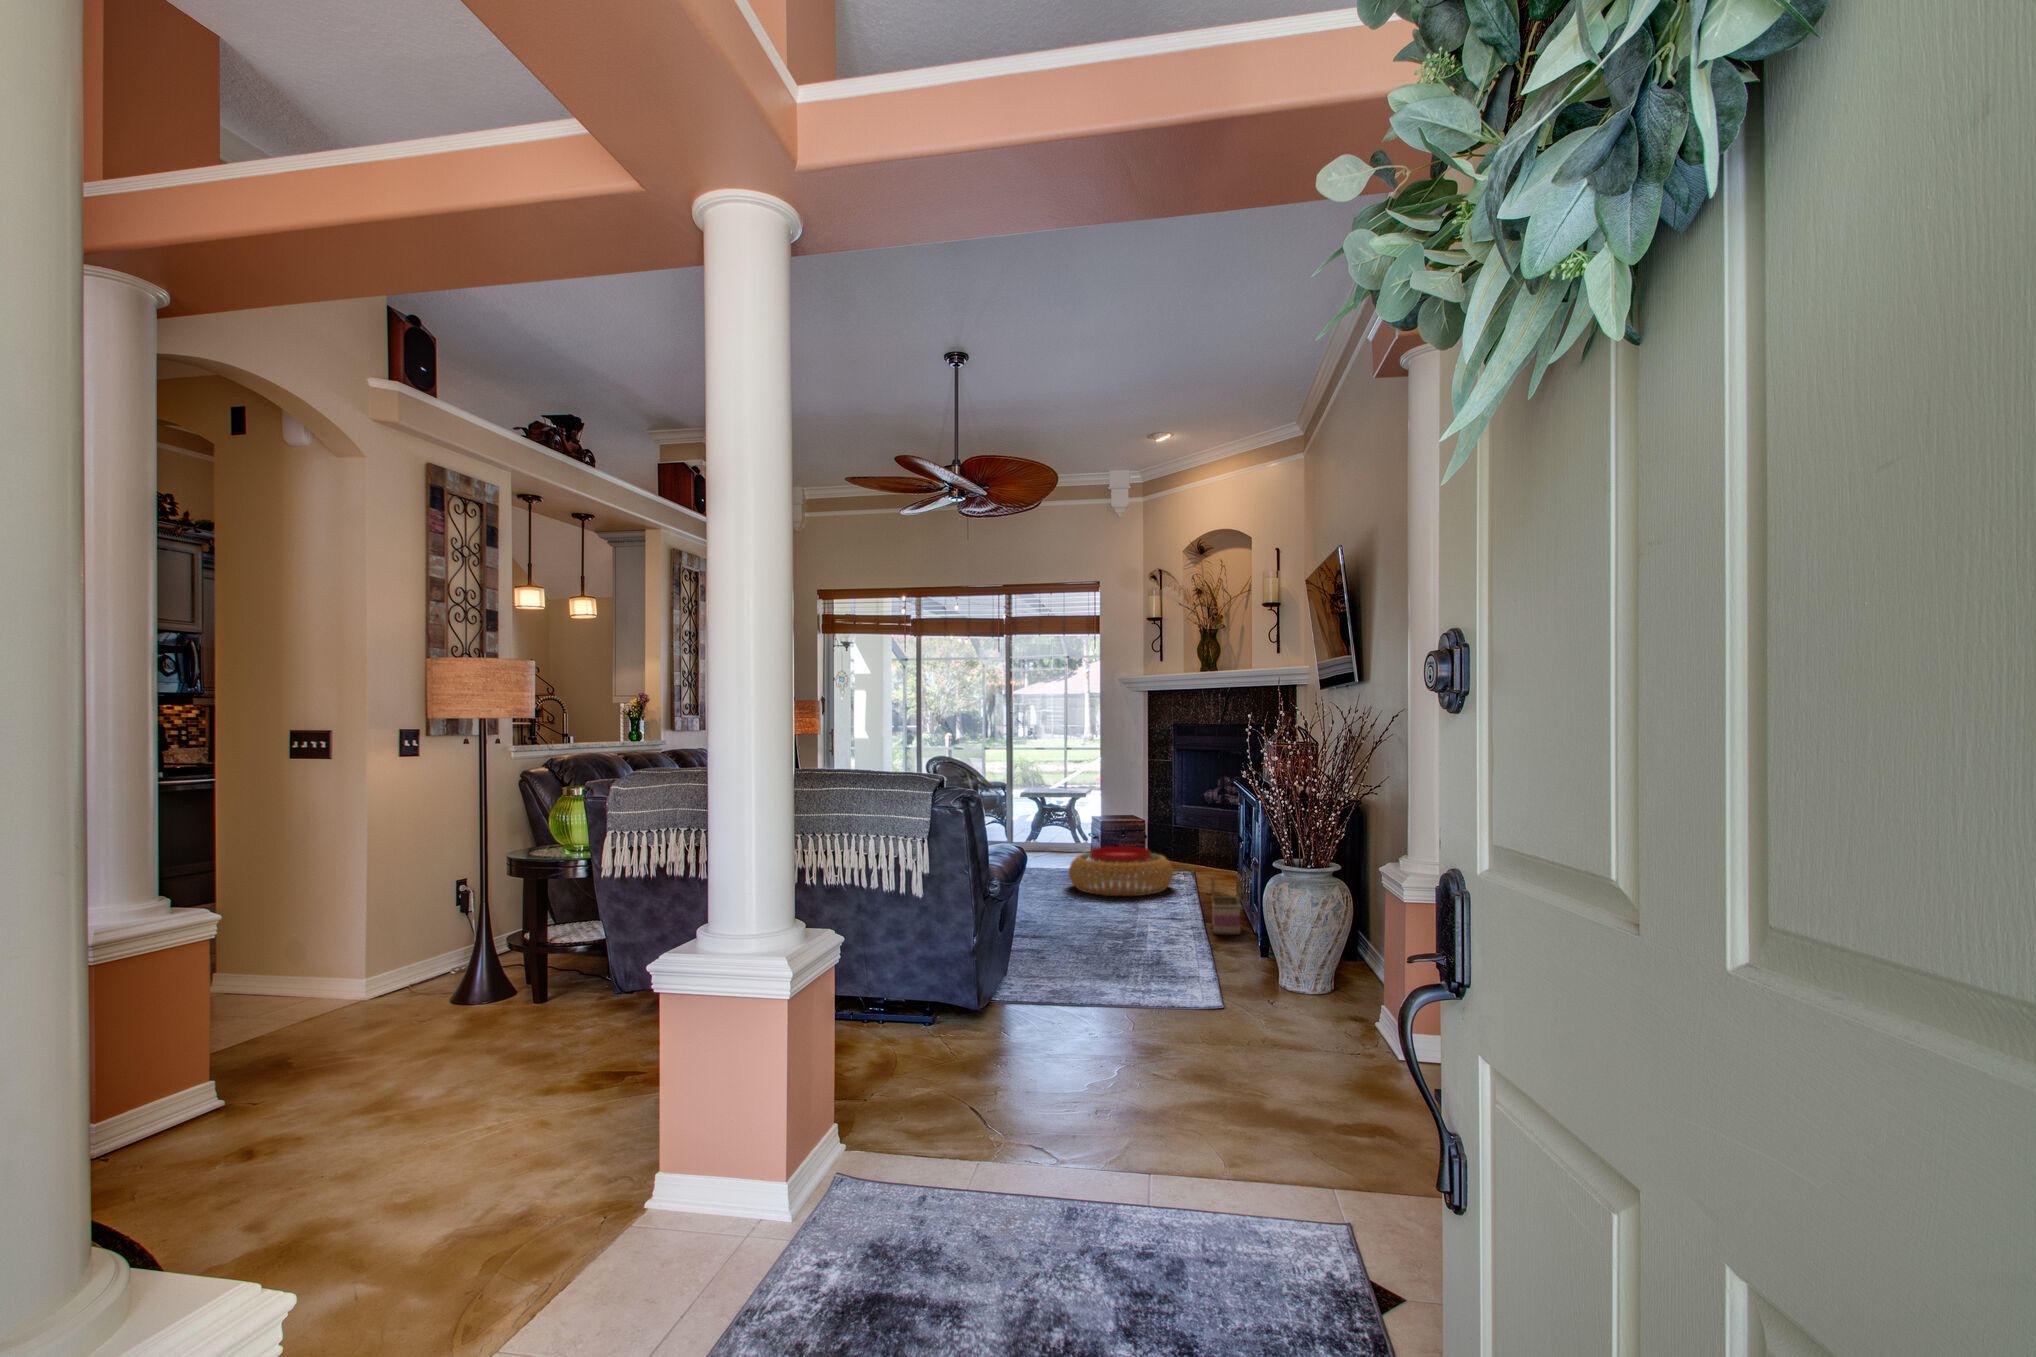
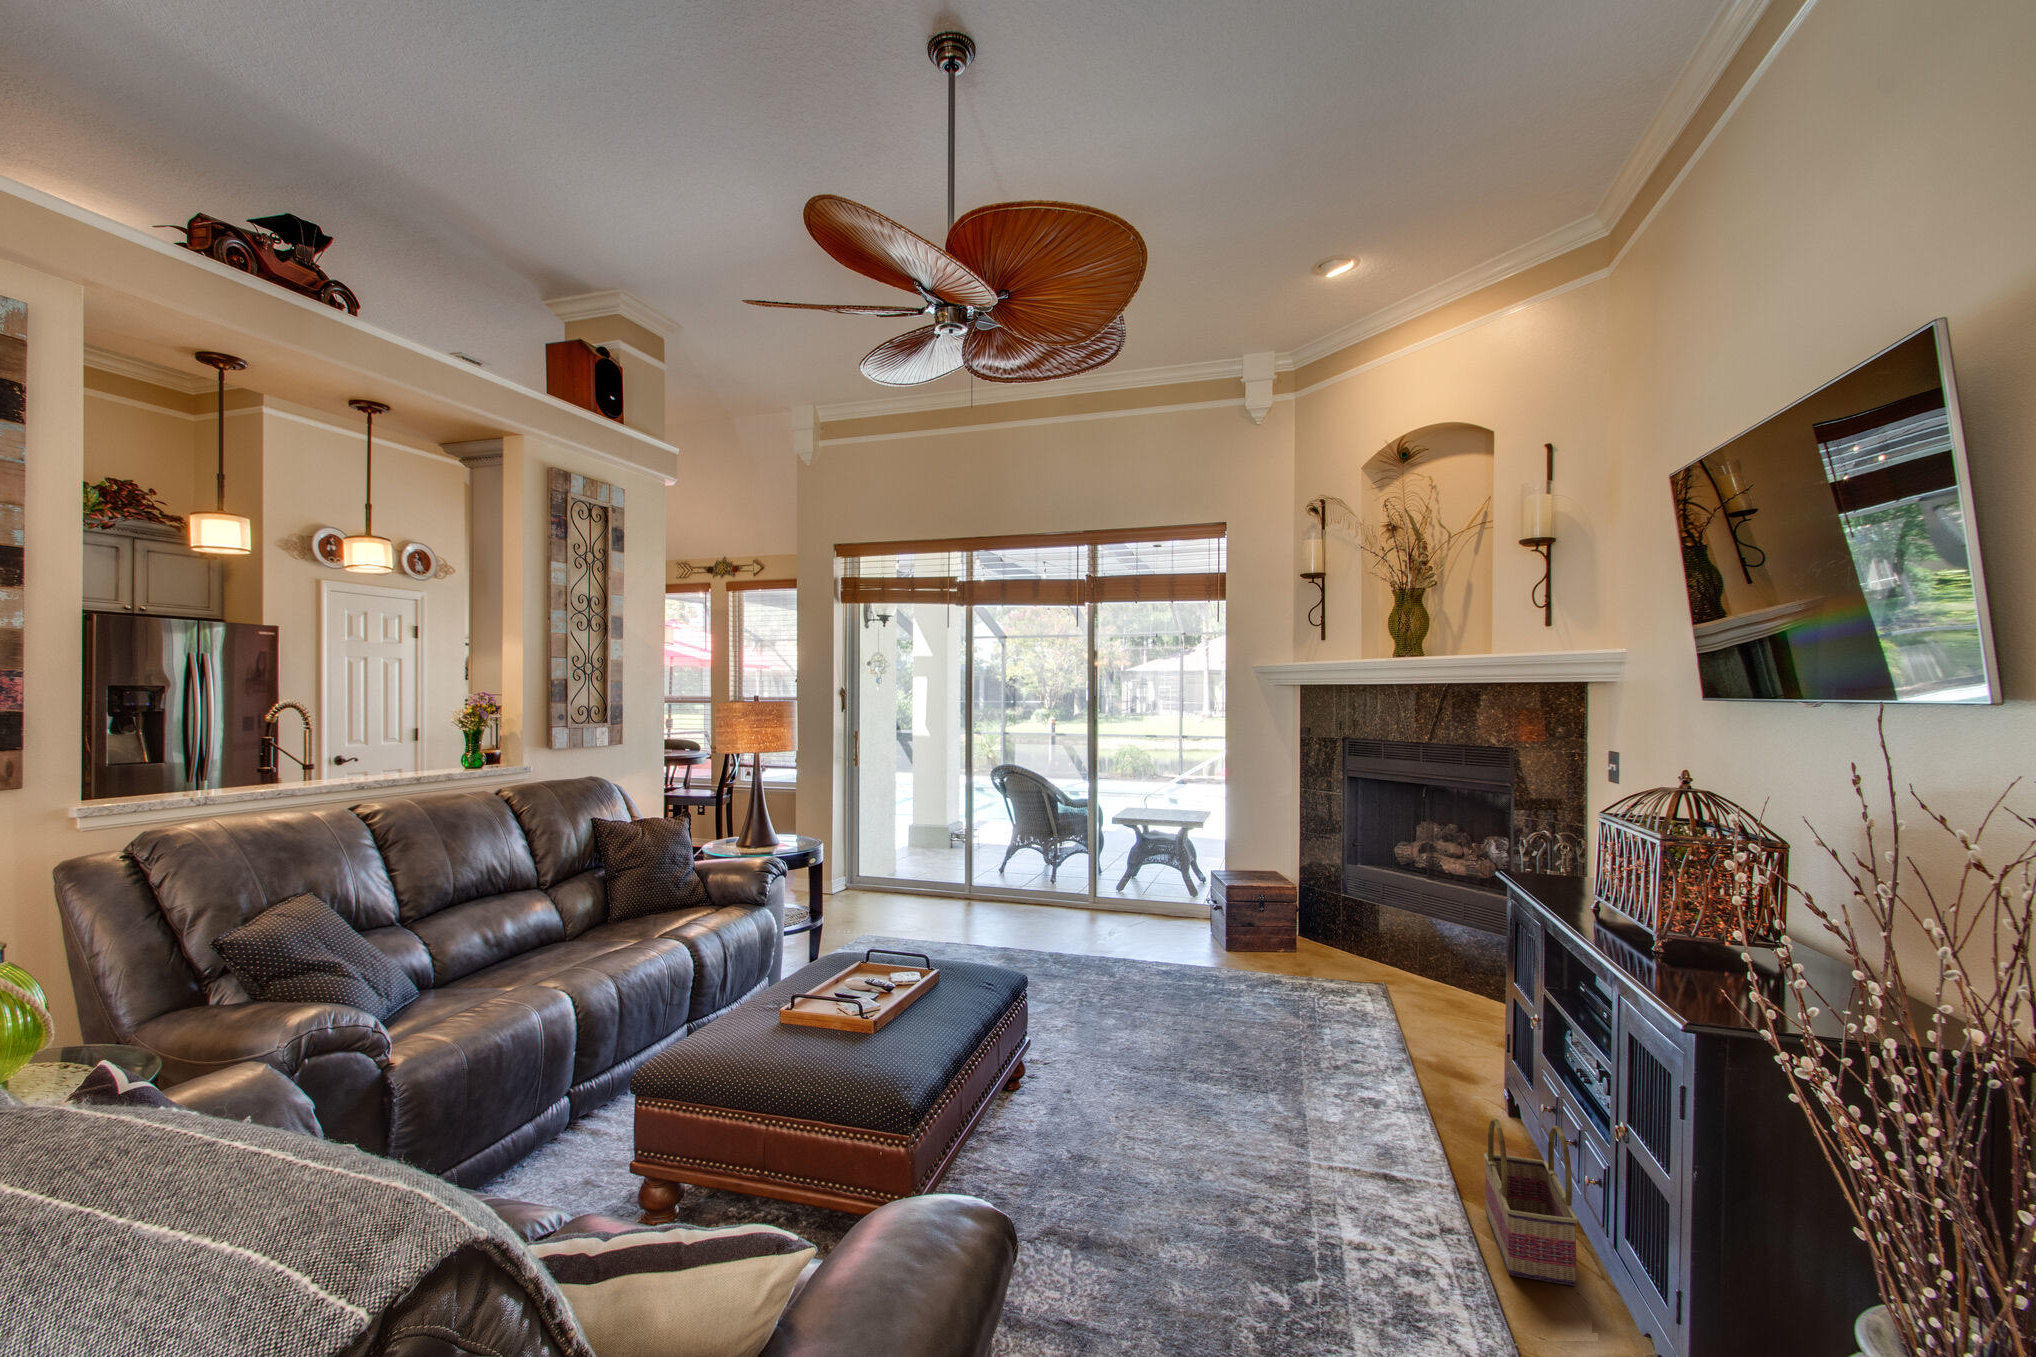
pouf: present [1069,846,1173,896] -> none [1176,952,1363,1064]

